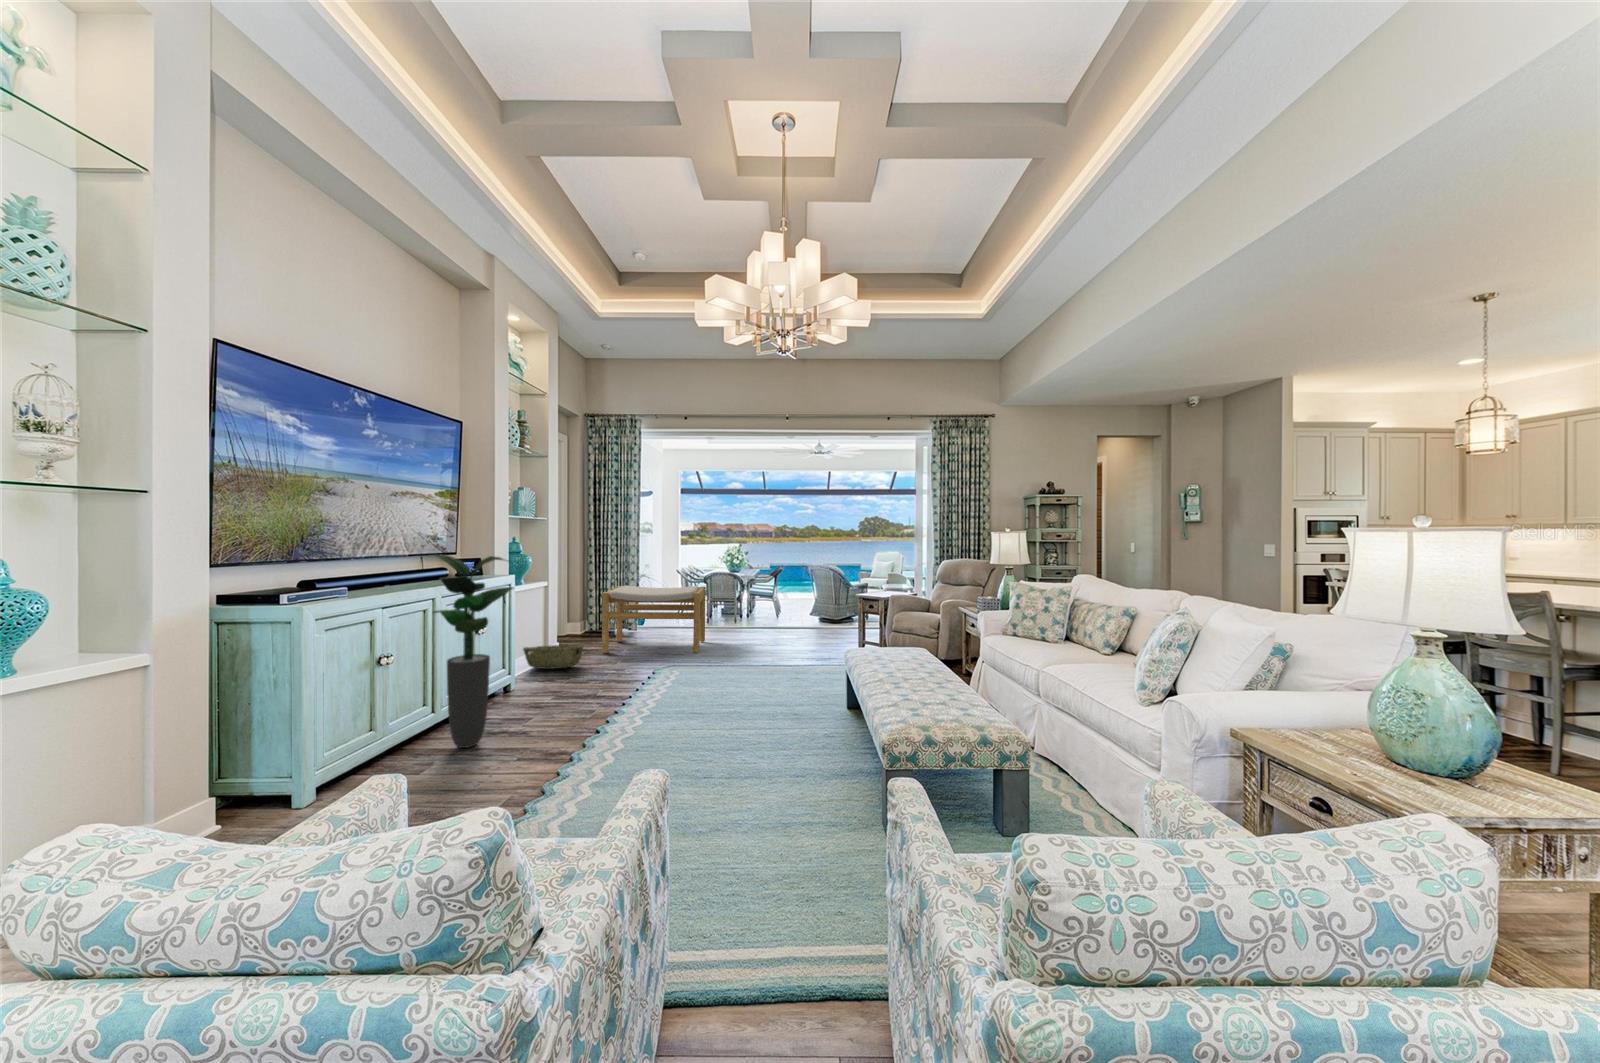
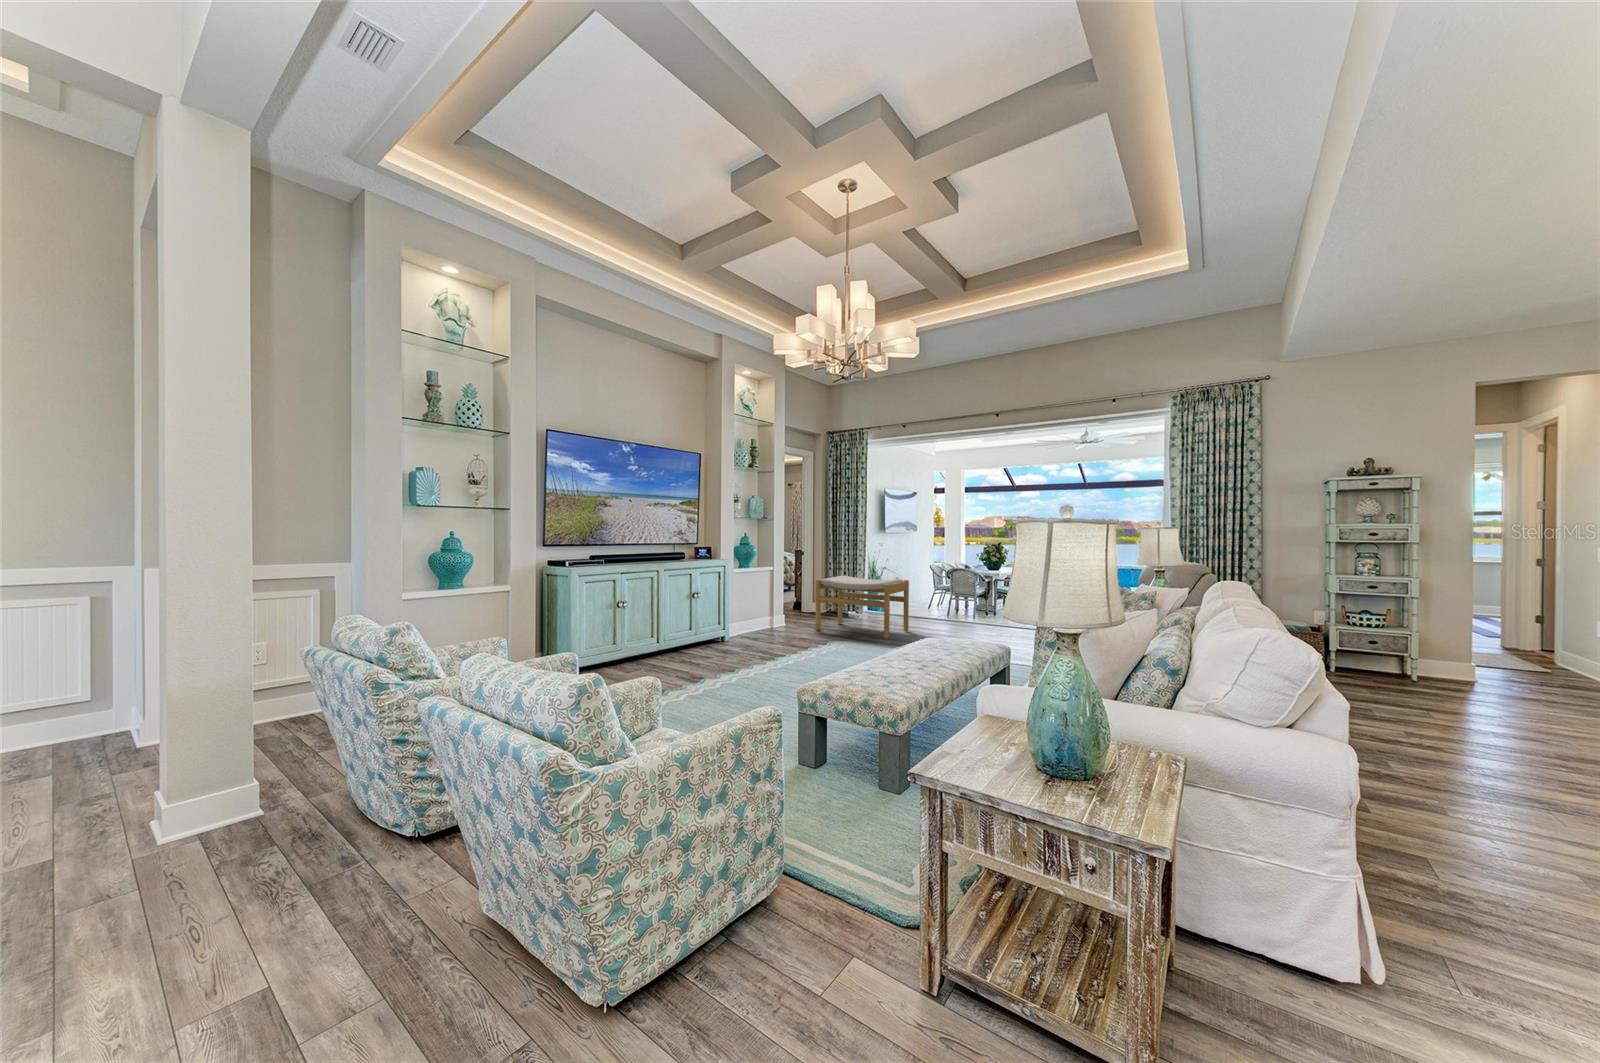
potted plant: present [433,555,513,748] -> none [642,543,693,666]
woven basket: present [523,645,583,669] -> none [748,616,790,636]

